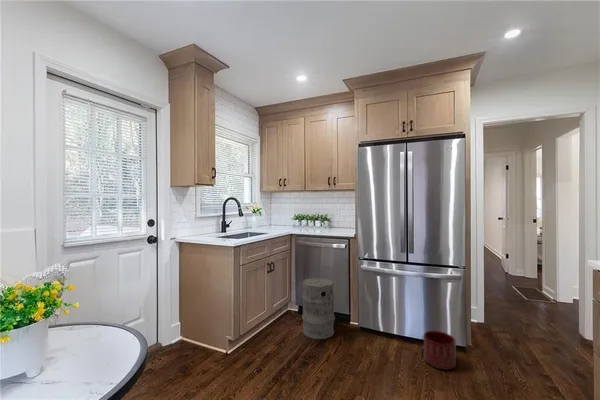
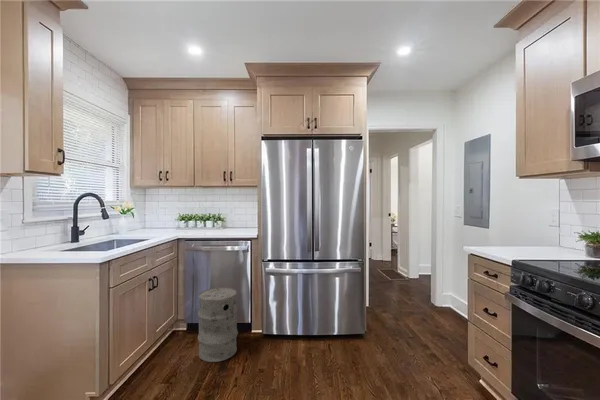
planter: present [424,331,456,370] -> none [332,325,360,363]

